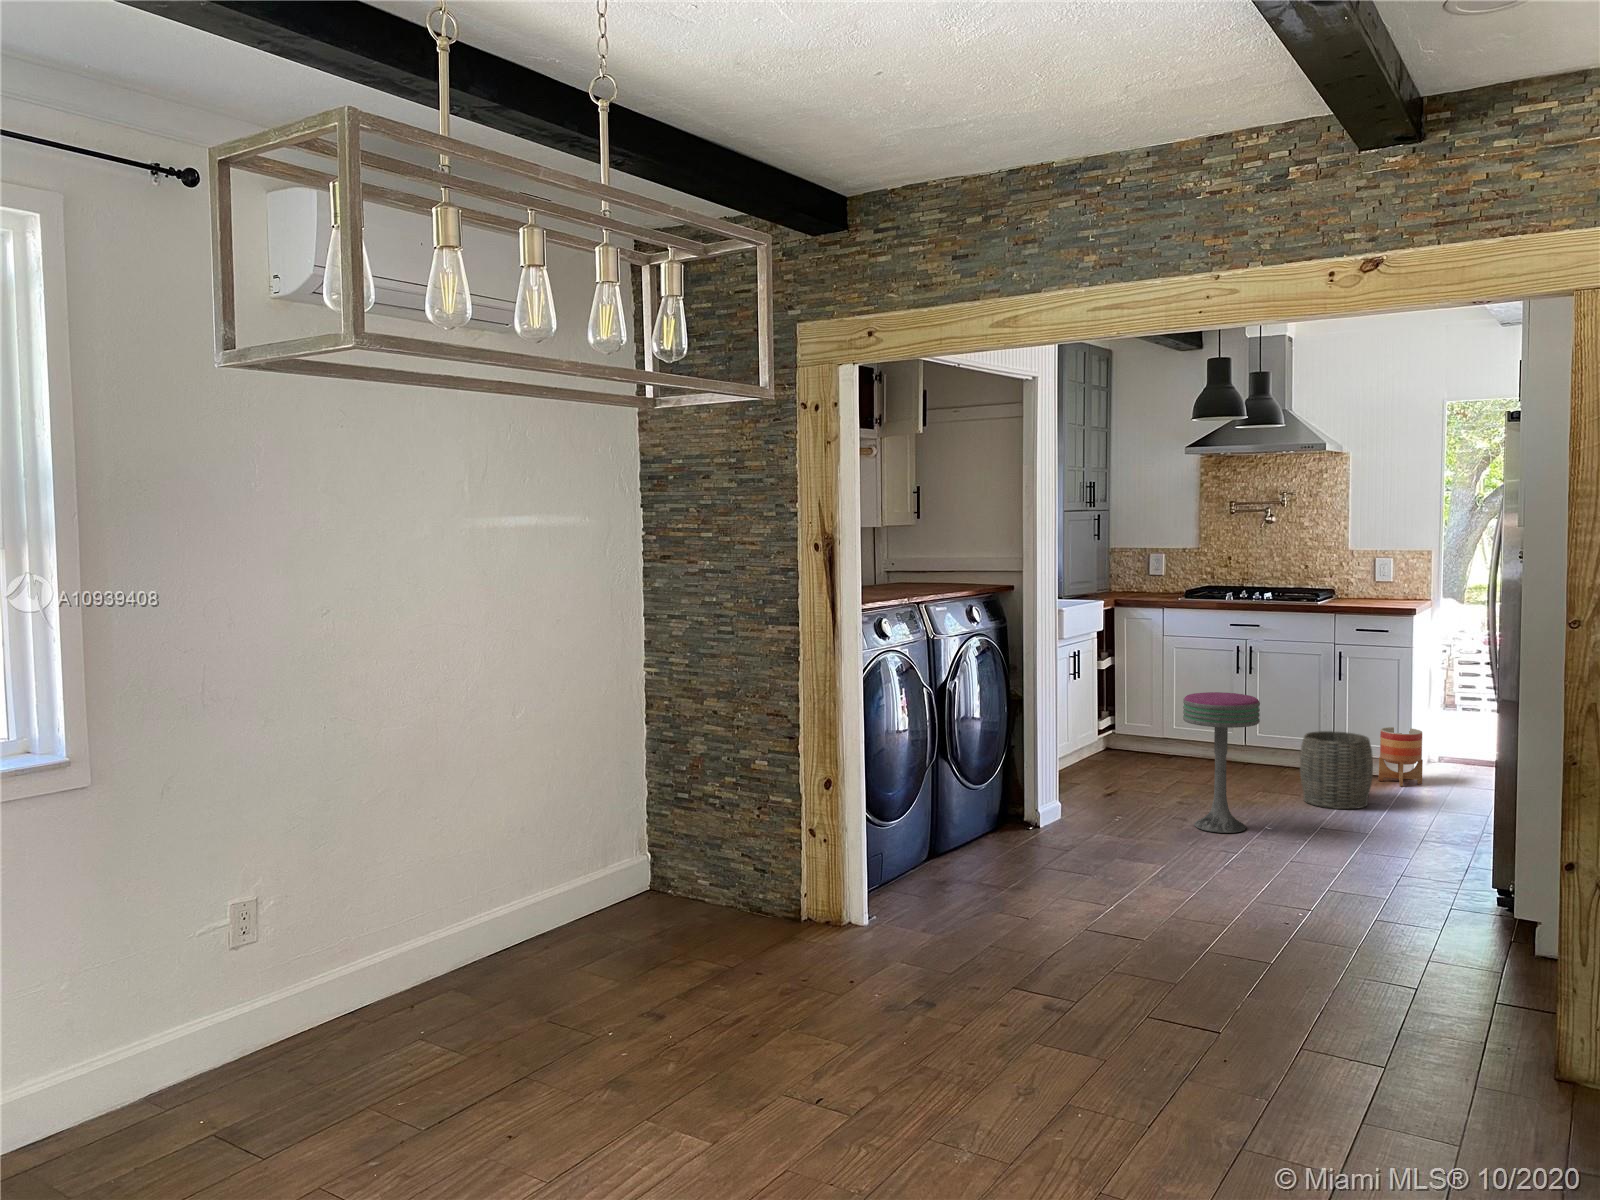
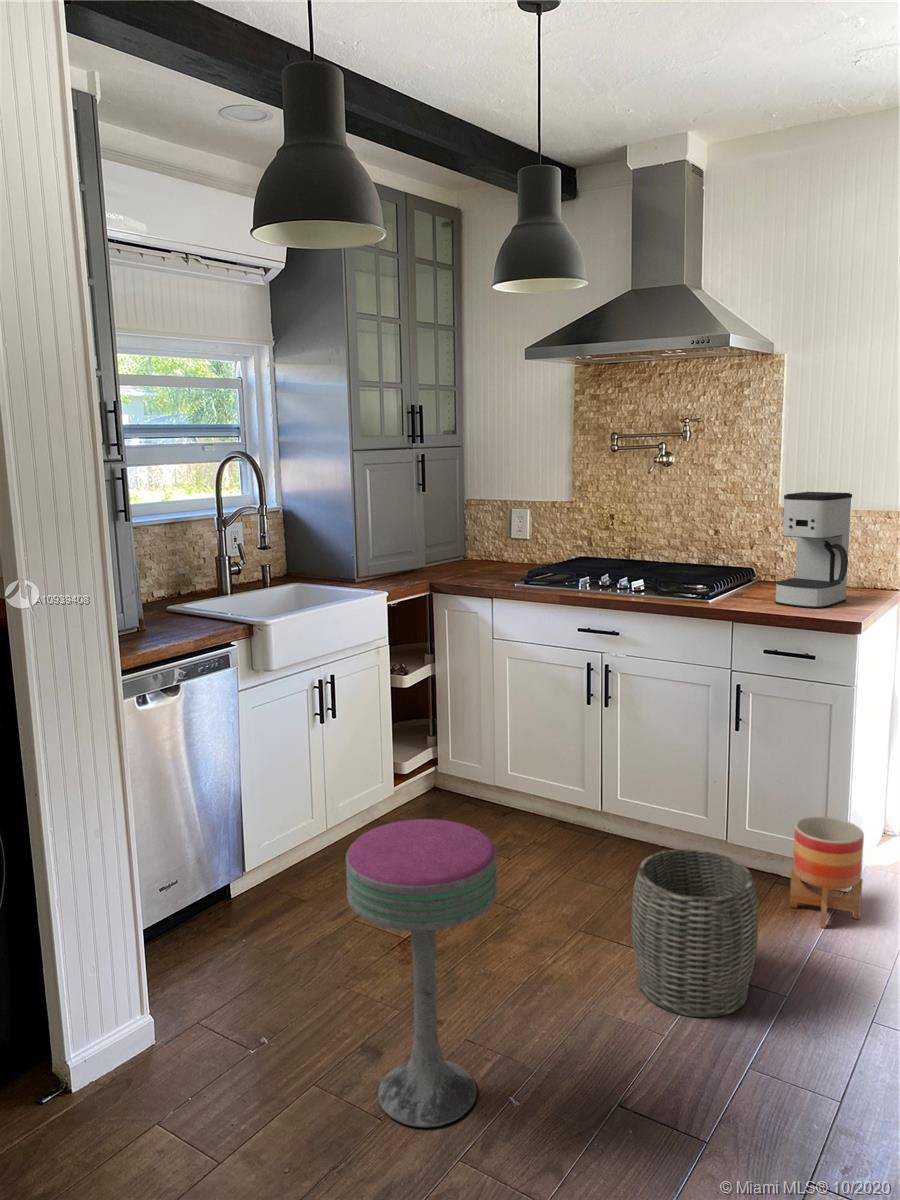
coffee maker: none [1358,537,1403,605] -> present [775,492,852,608]

